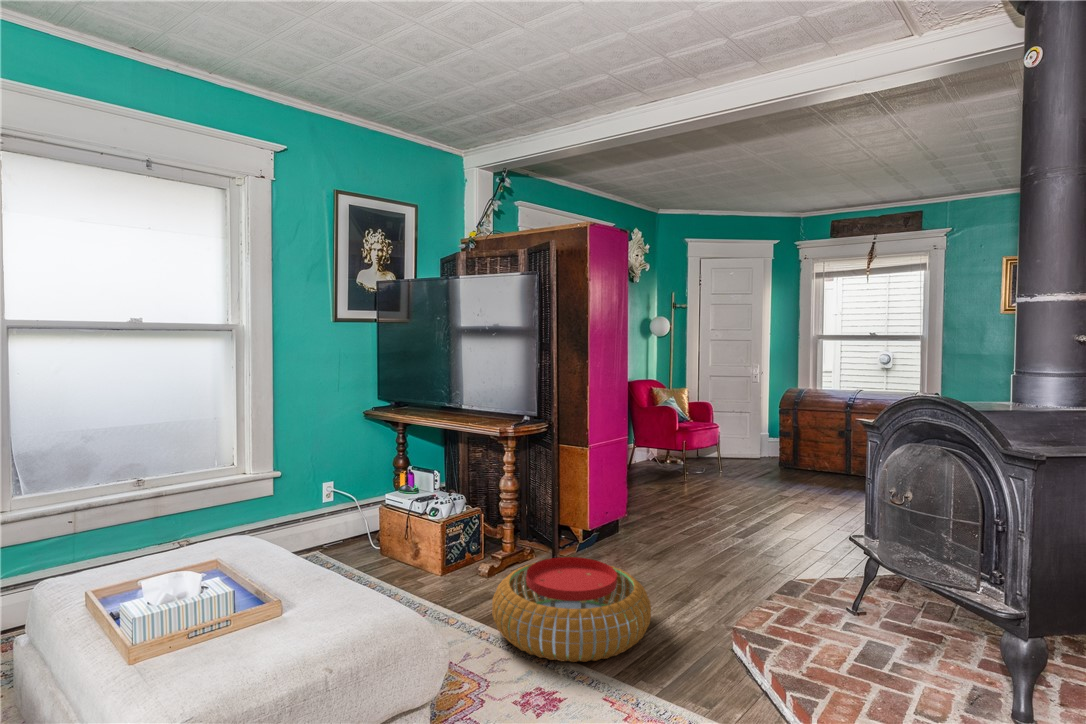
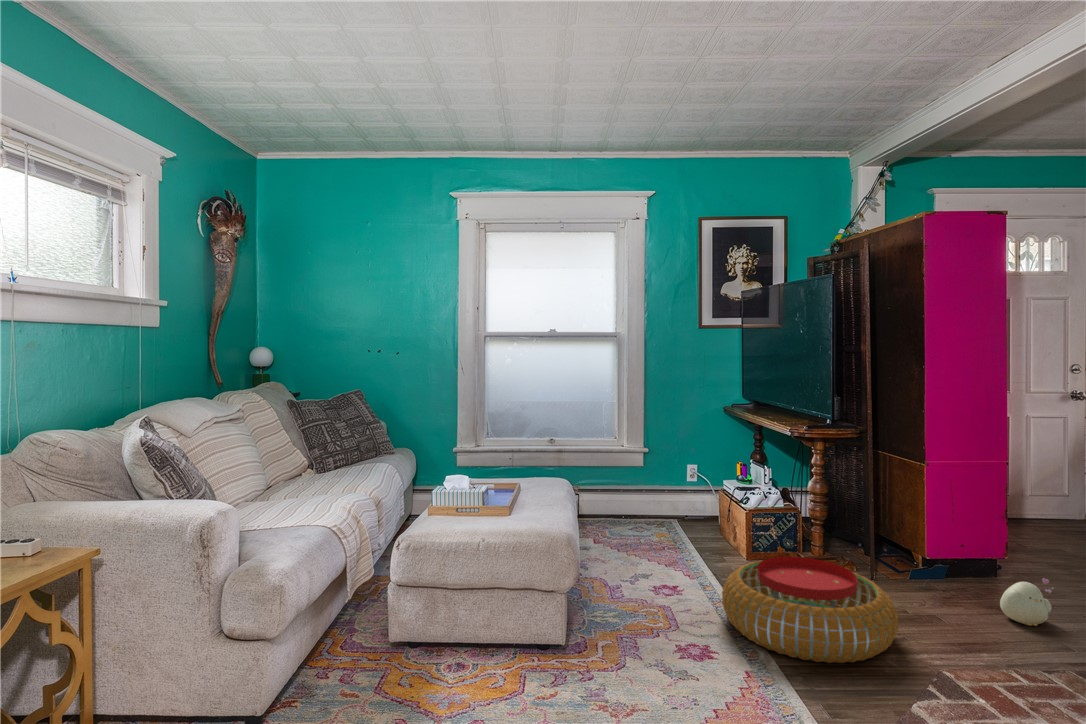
plush toy: none [650,526,679,565] -> present [1000,578,1054,626]

